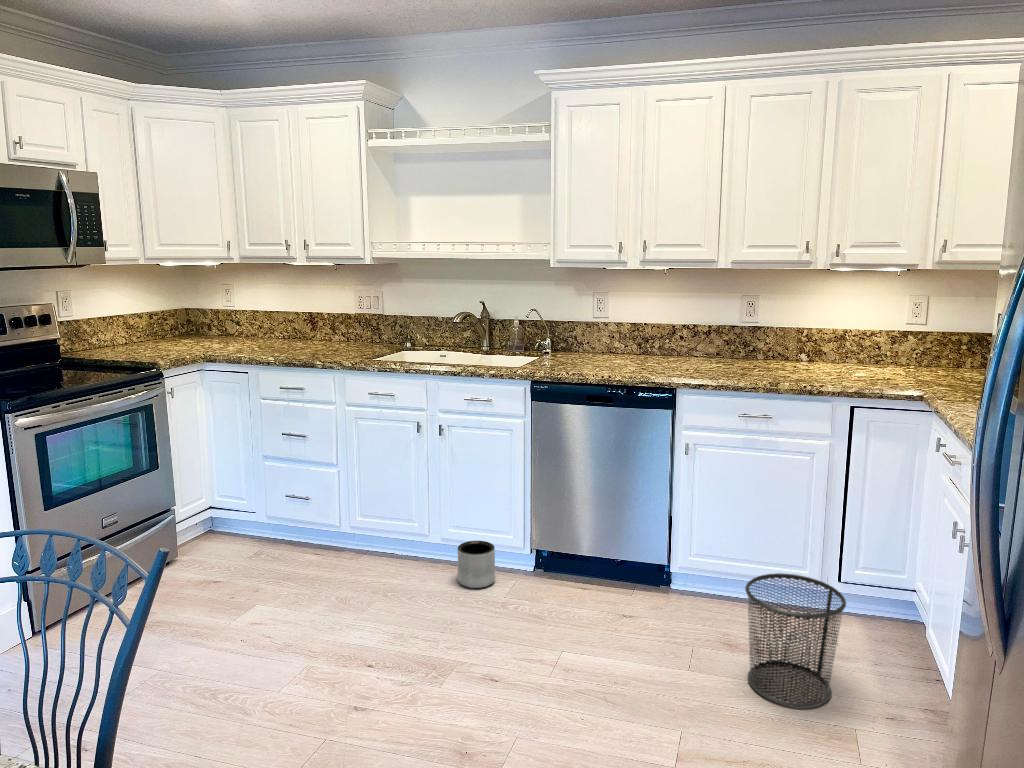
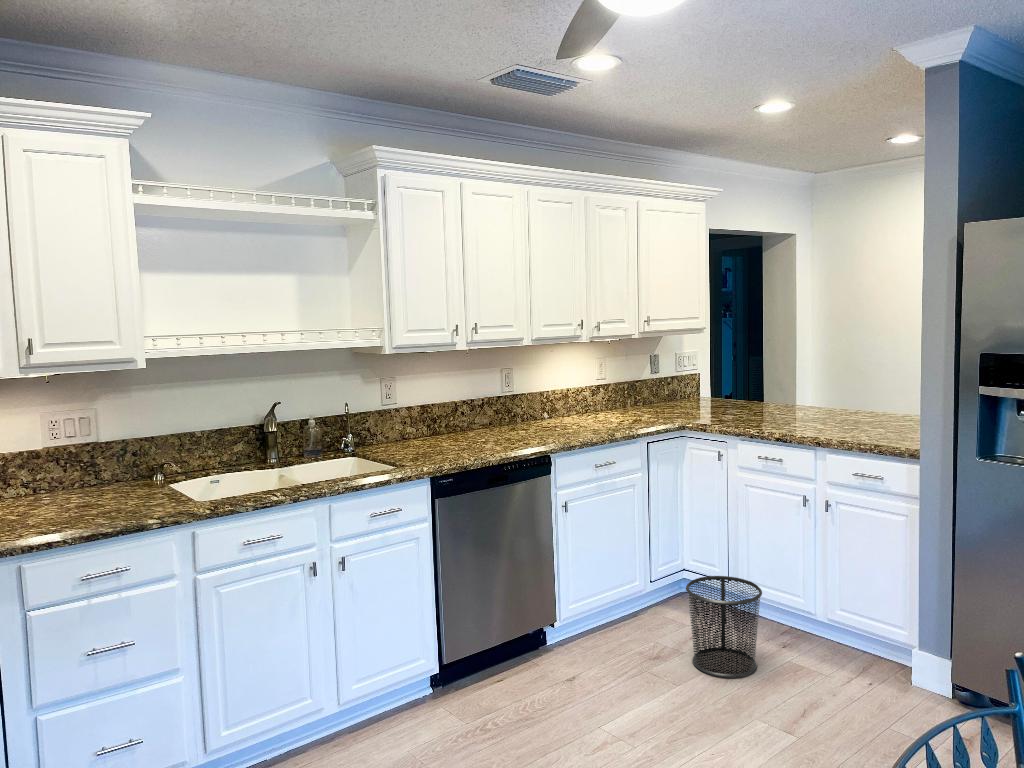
planter: present [458,541,495,588] -> none [390,680,437,742]

